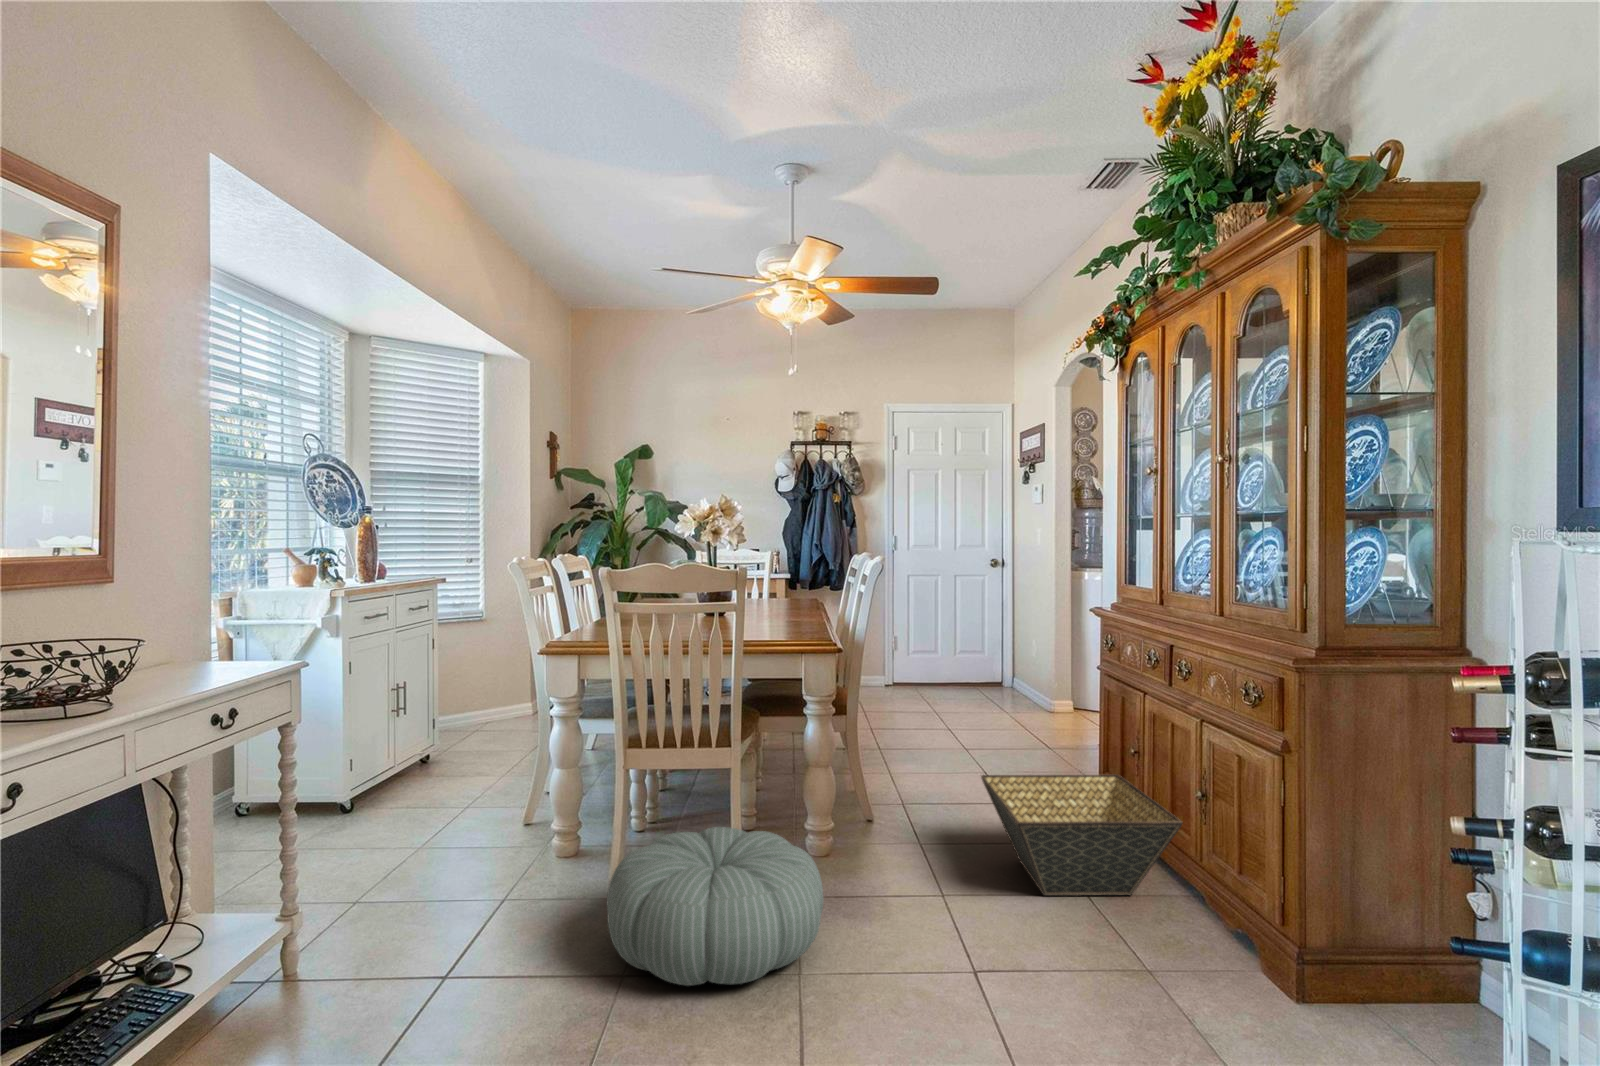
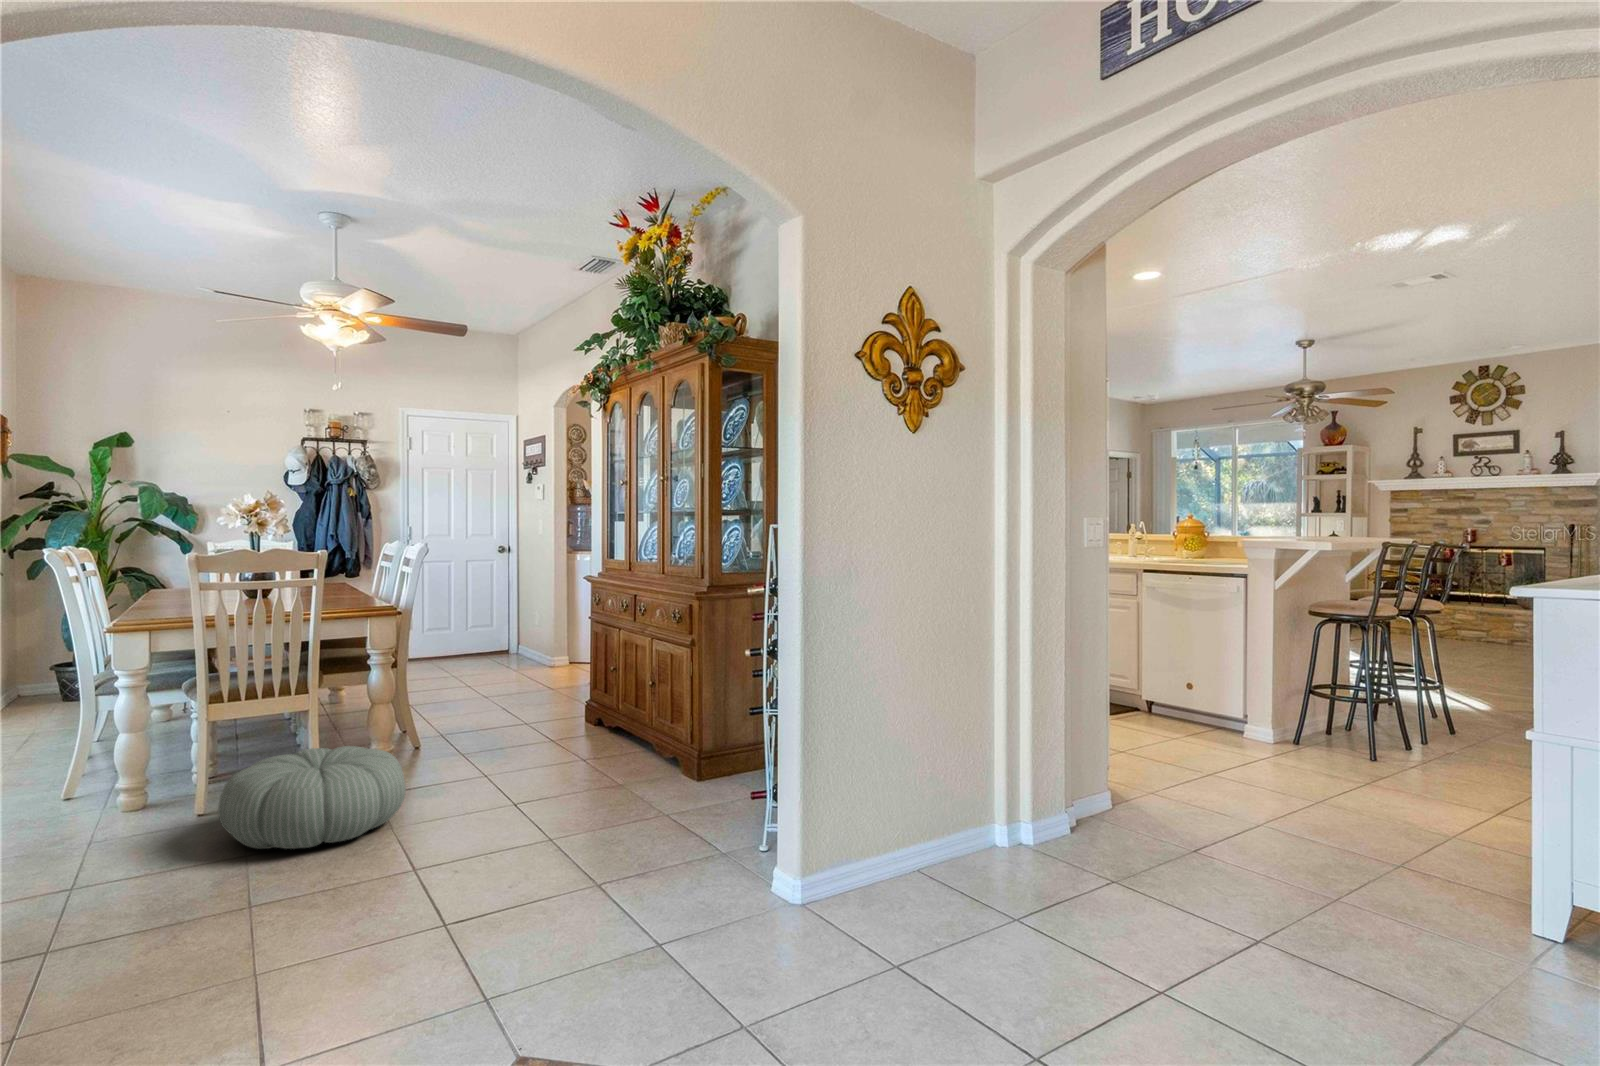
basket: present [981,775,1183,896] -> none [509,686,643,765]

